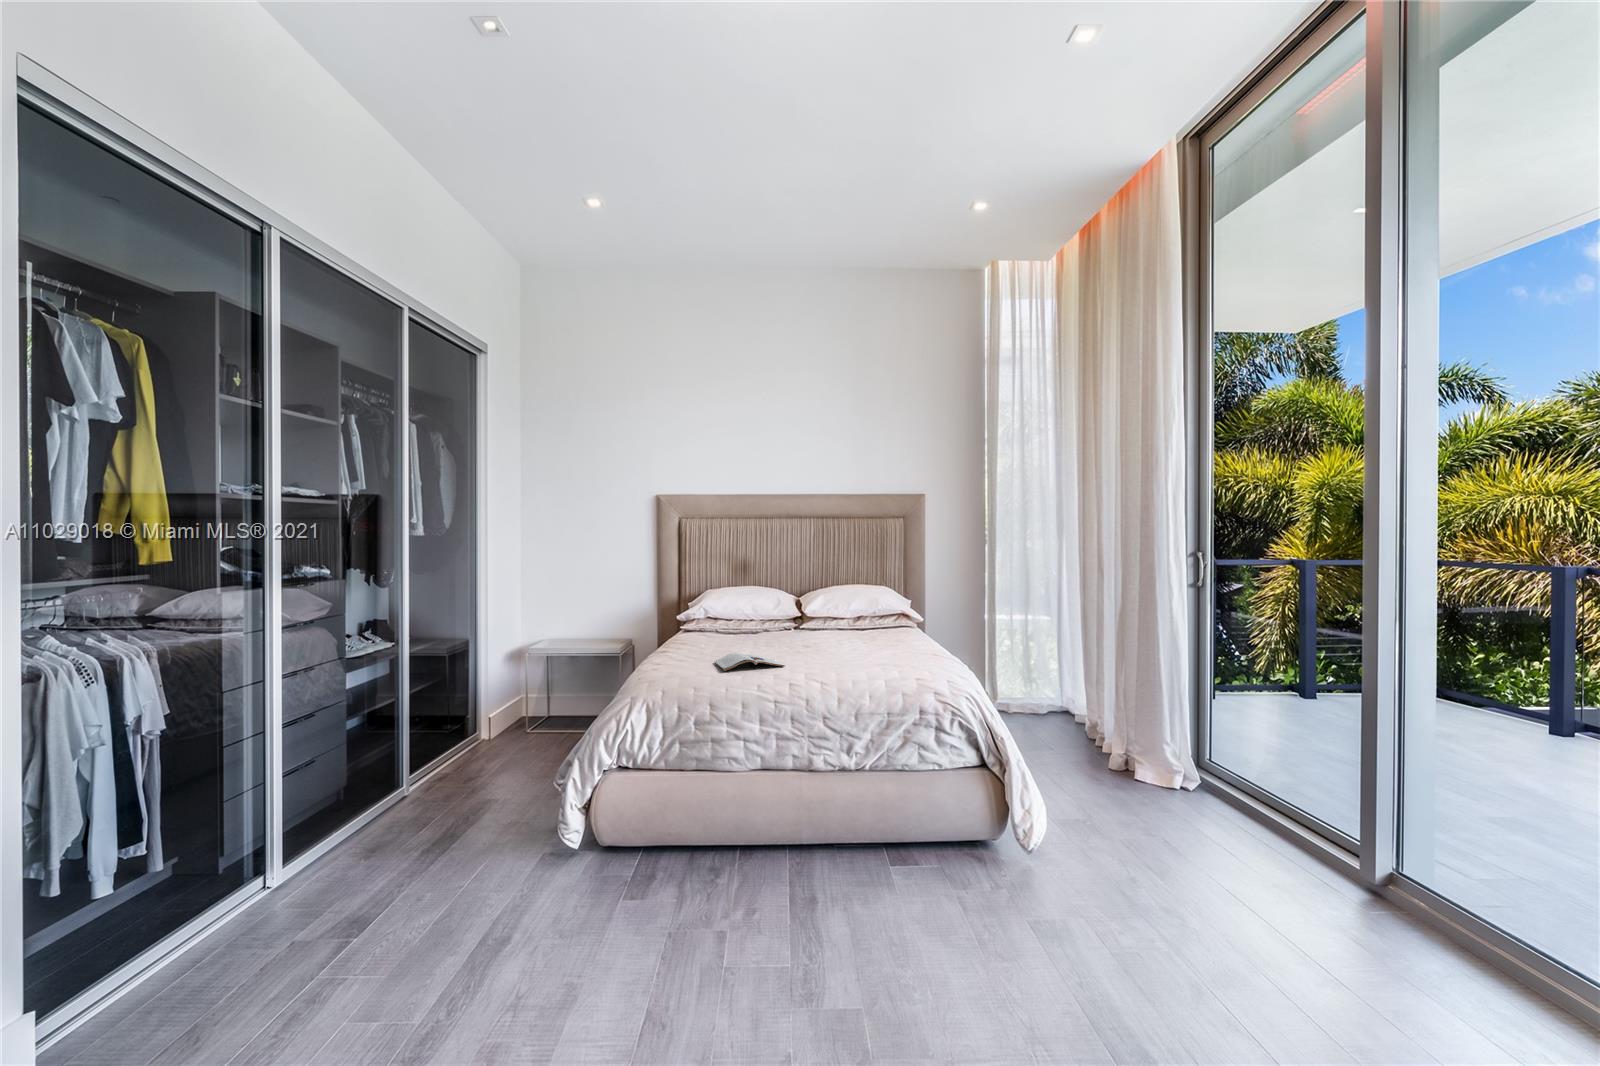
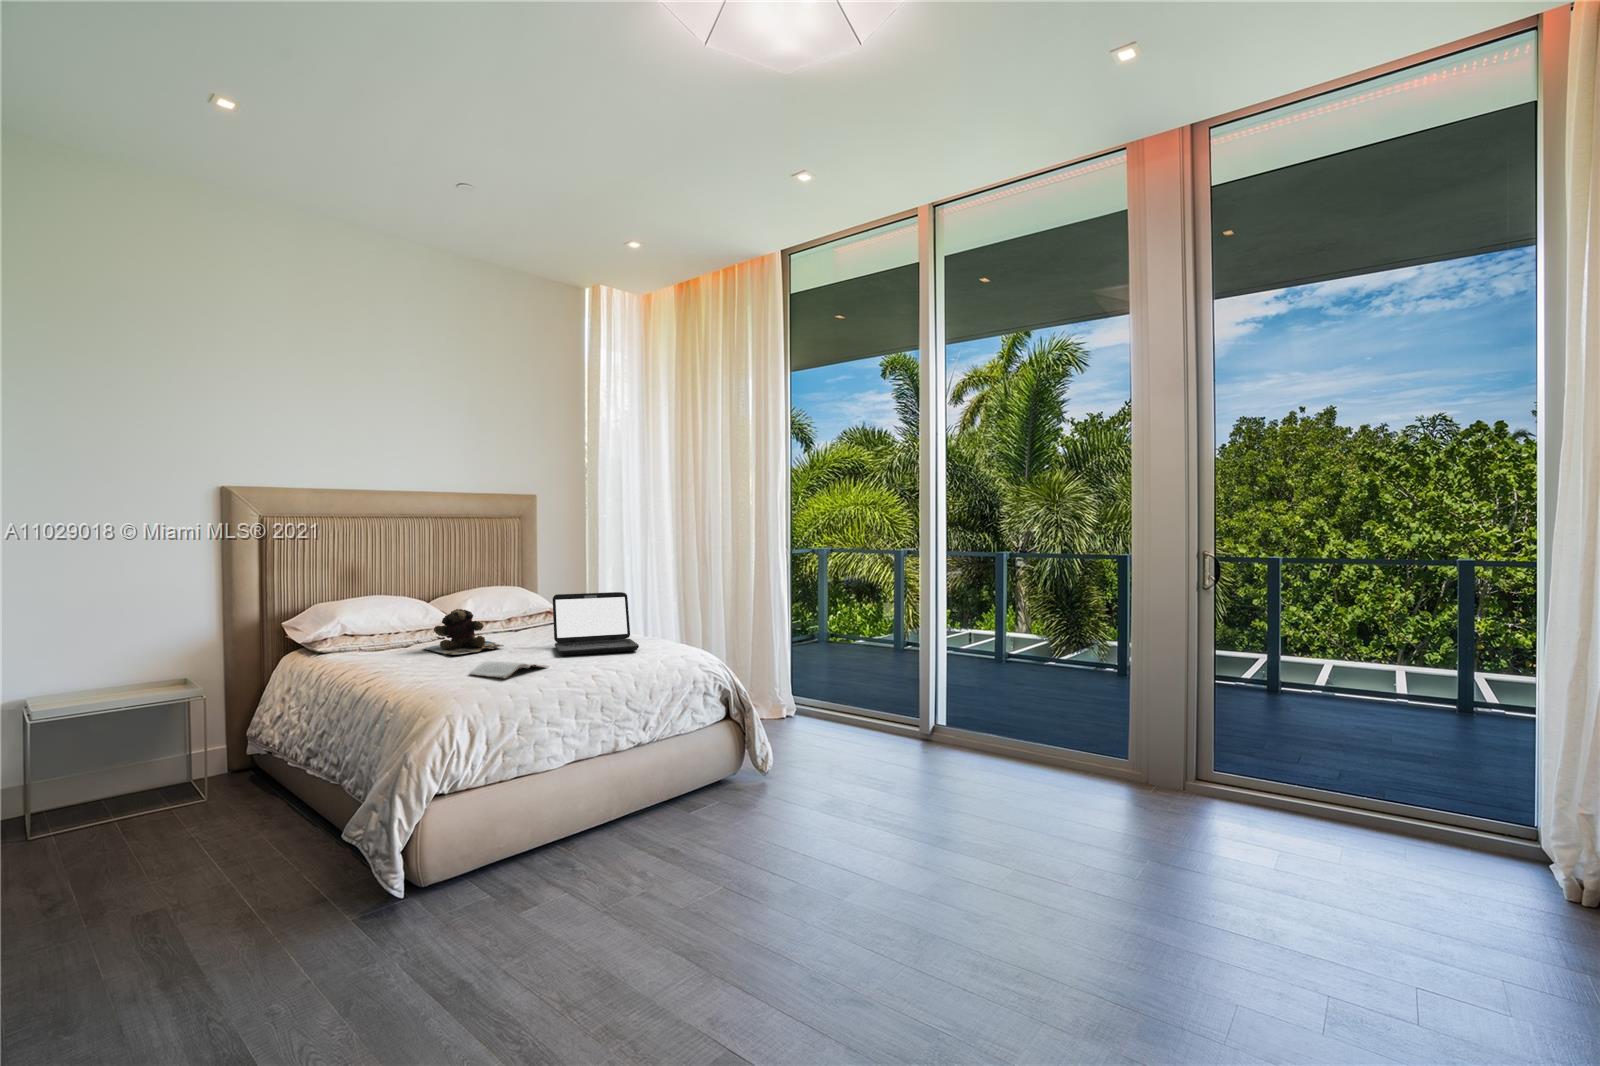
laptop: none [820,595,918,663] -> present [553,592,639,655]
teddy bear: none [744,602,800,644] -> present [423,609,504,655]

